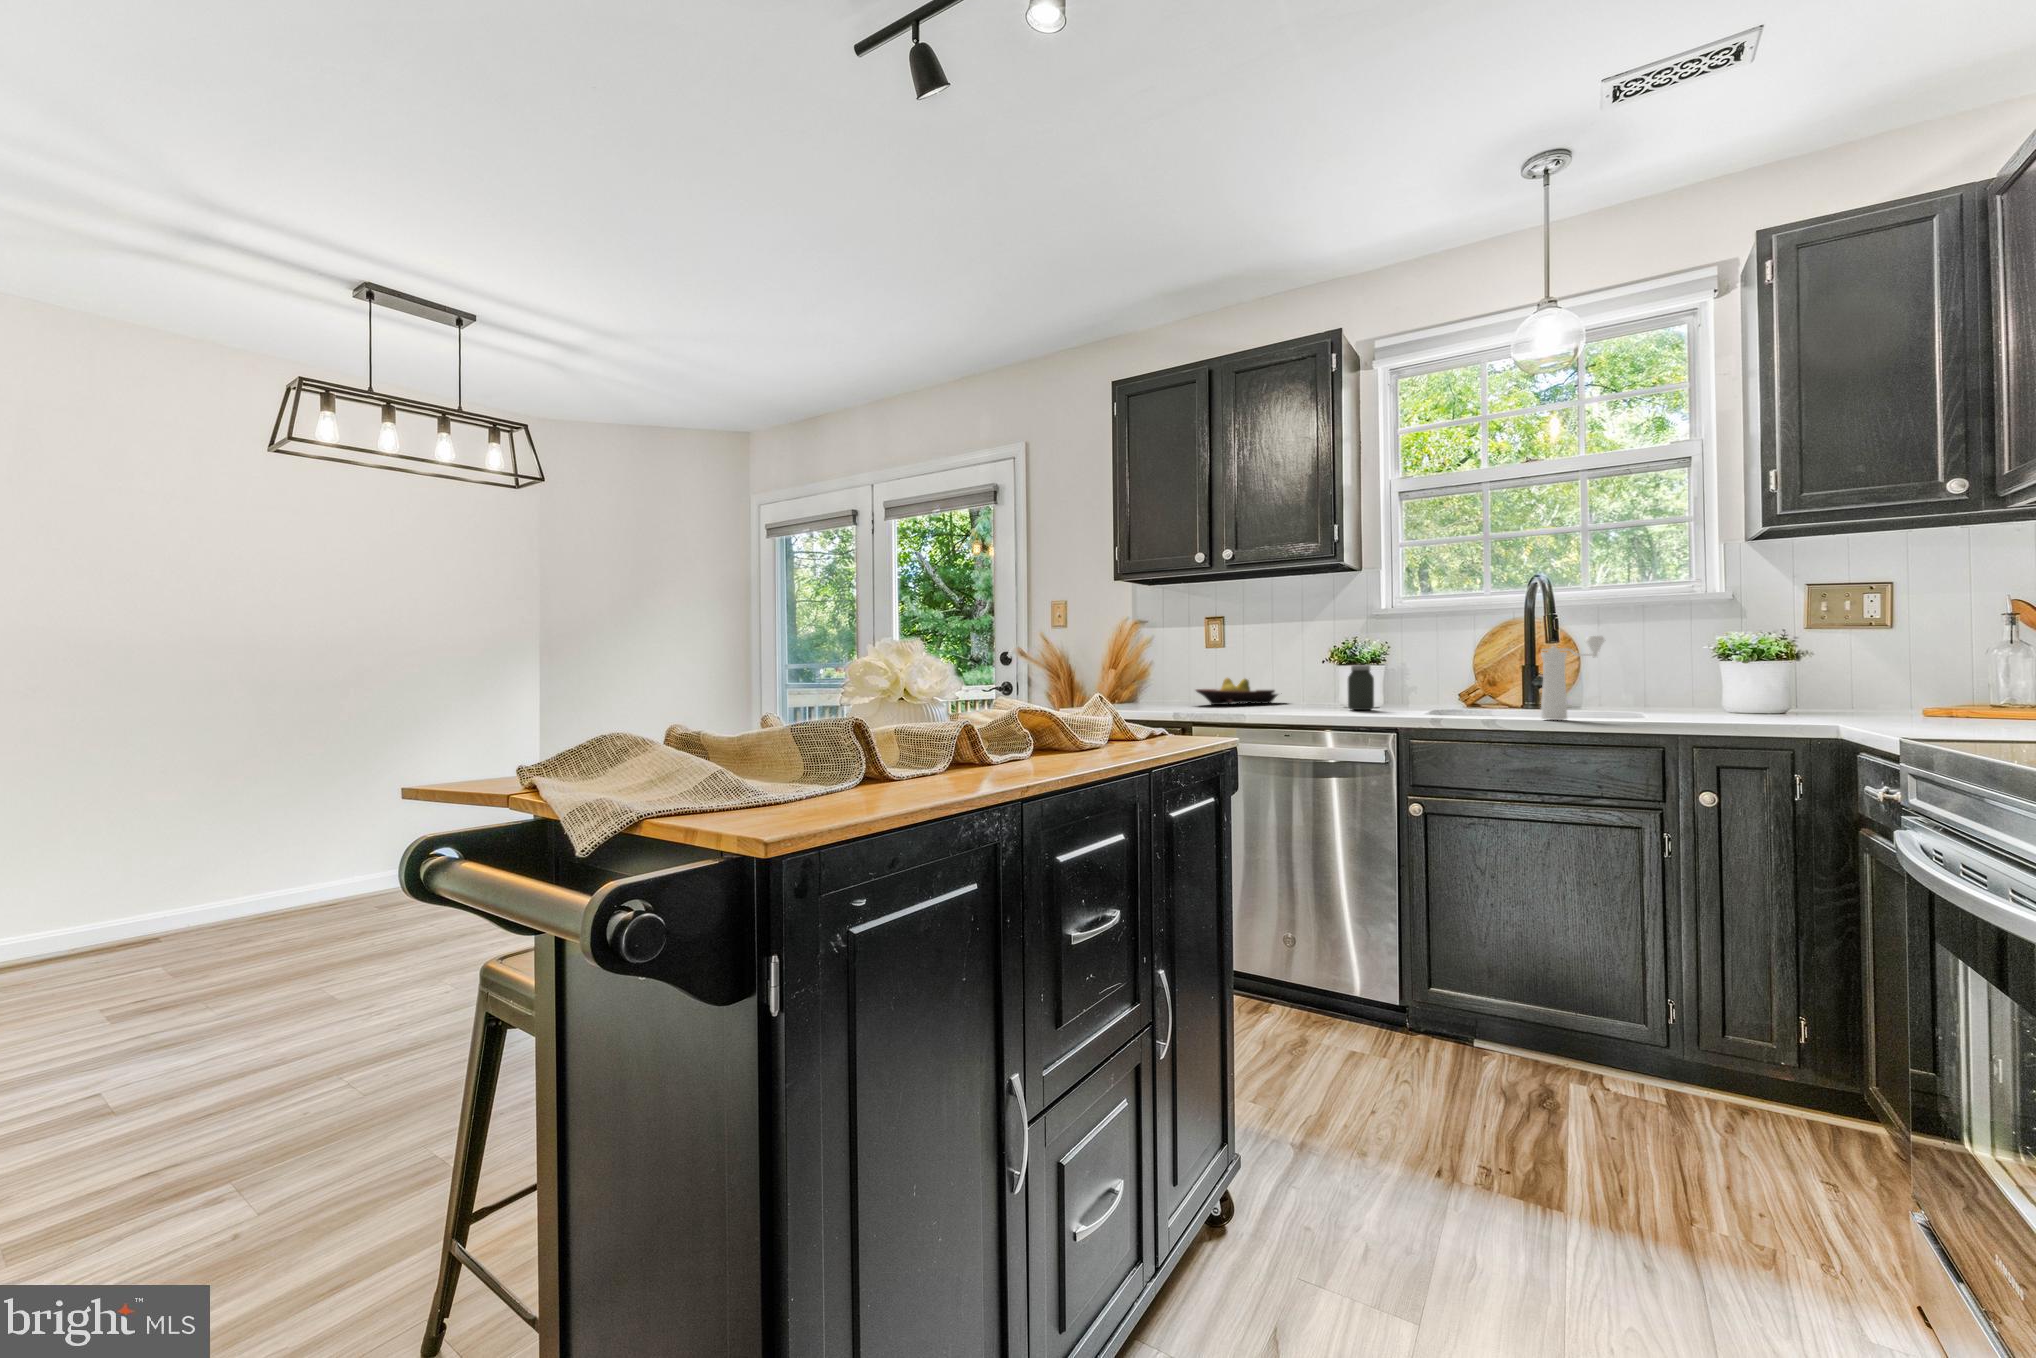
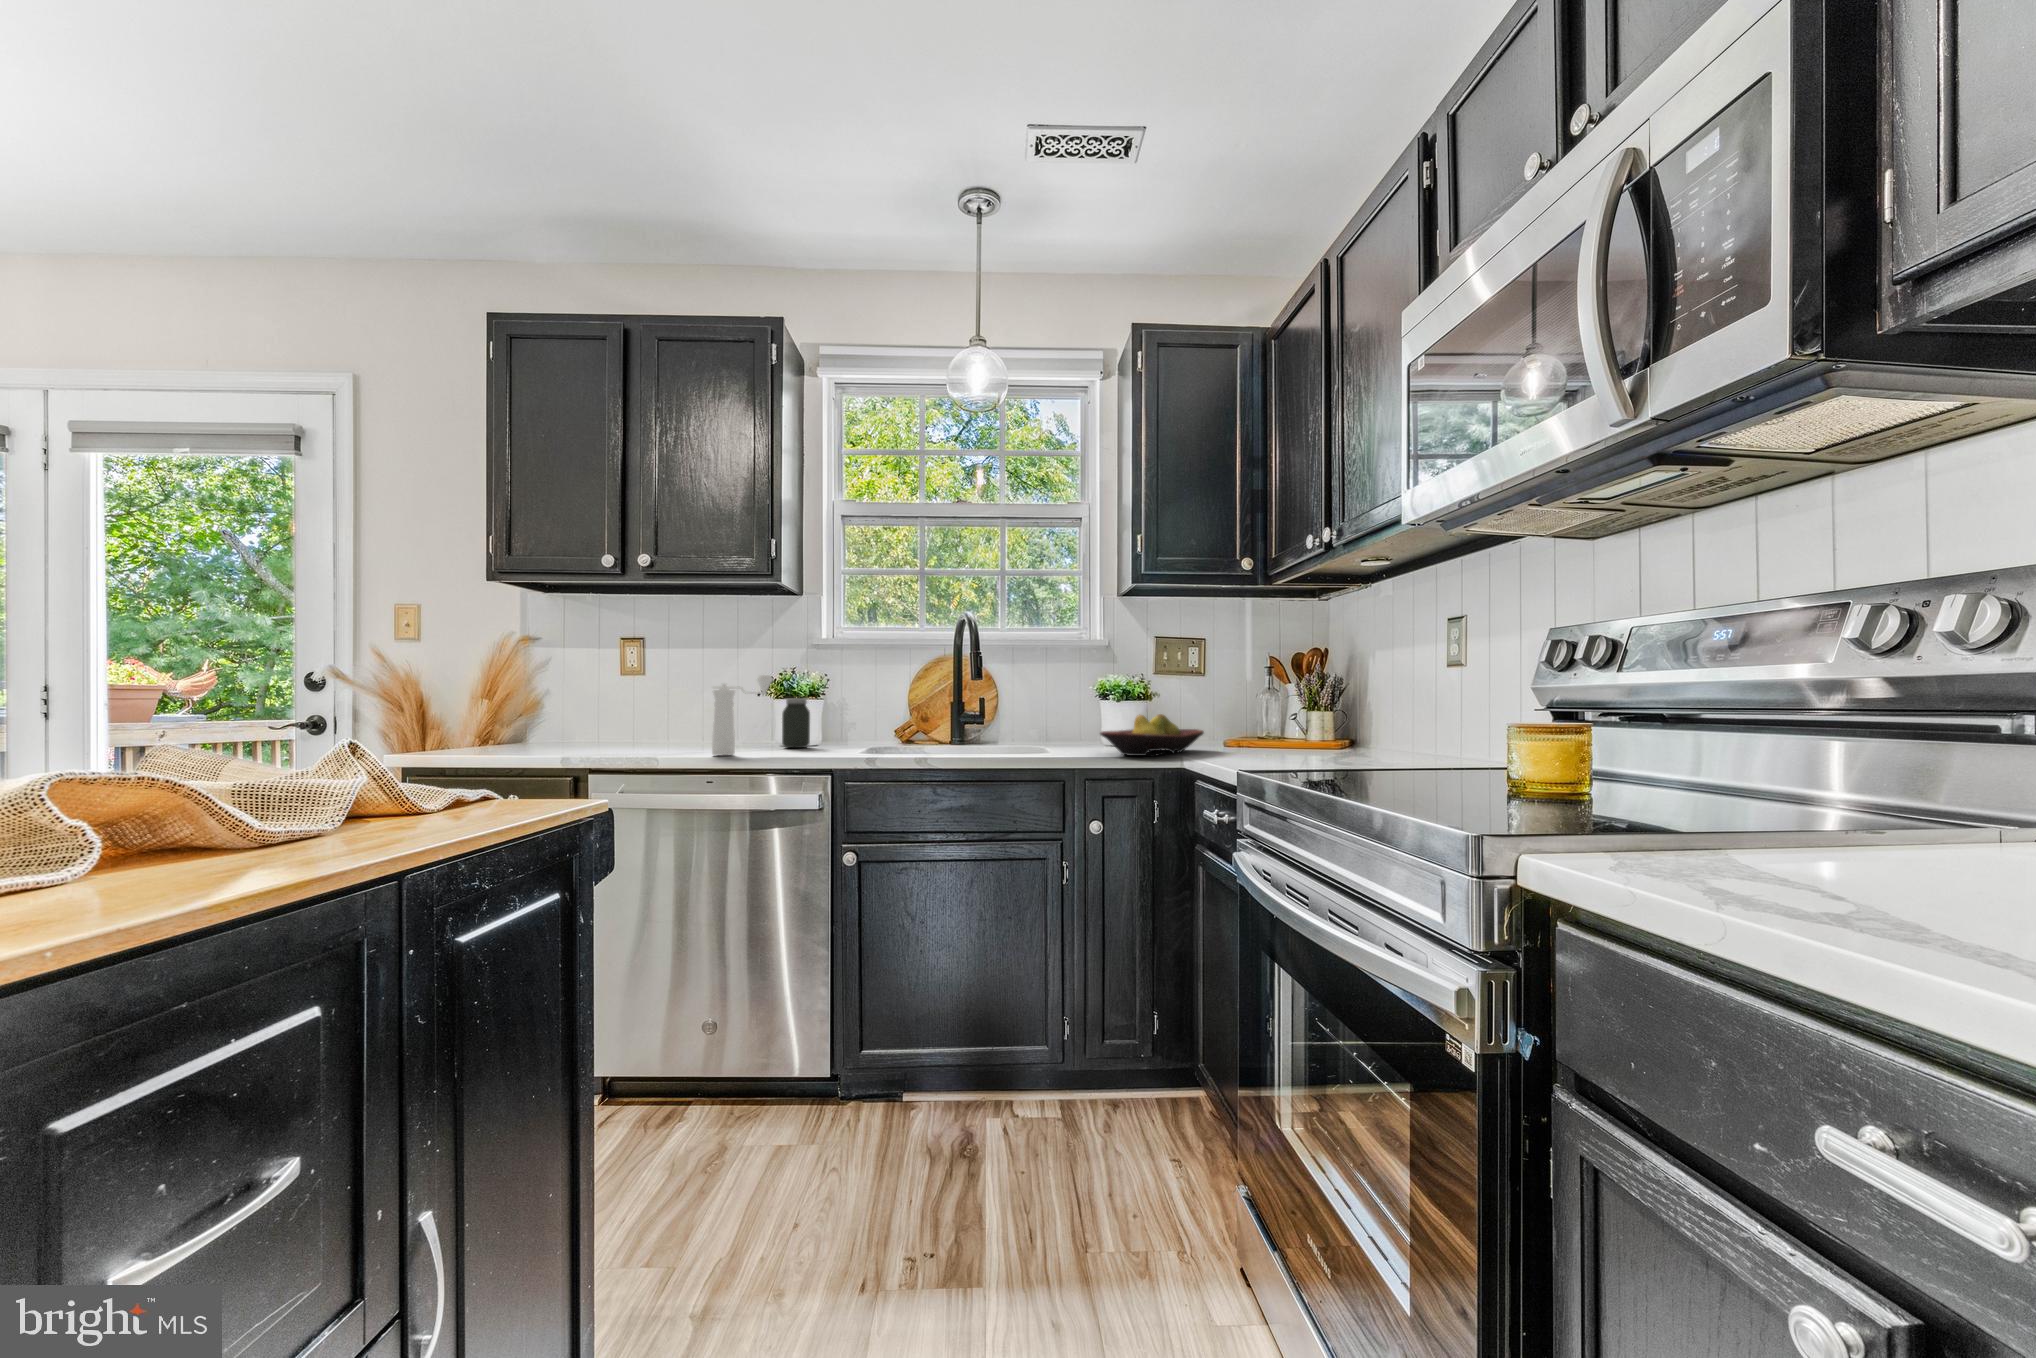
pepper mill: present [1541,636,1605,720] -> present [712,675,773,755]
fruit bowl: present [1196,678,1278,705] -> present [1100,714,1204,756]

